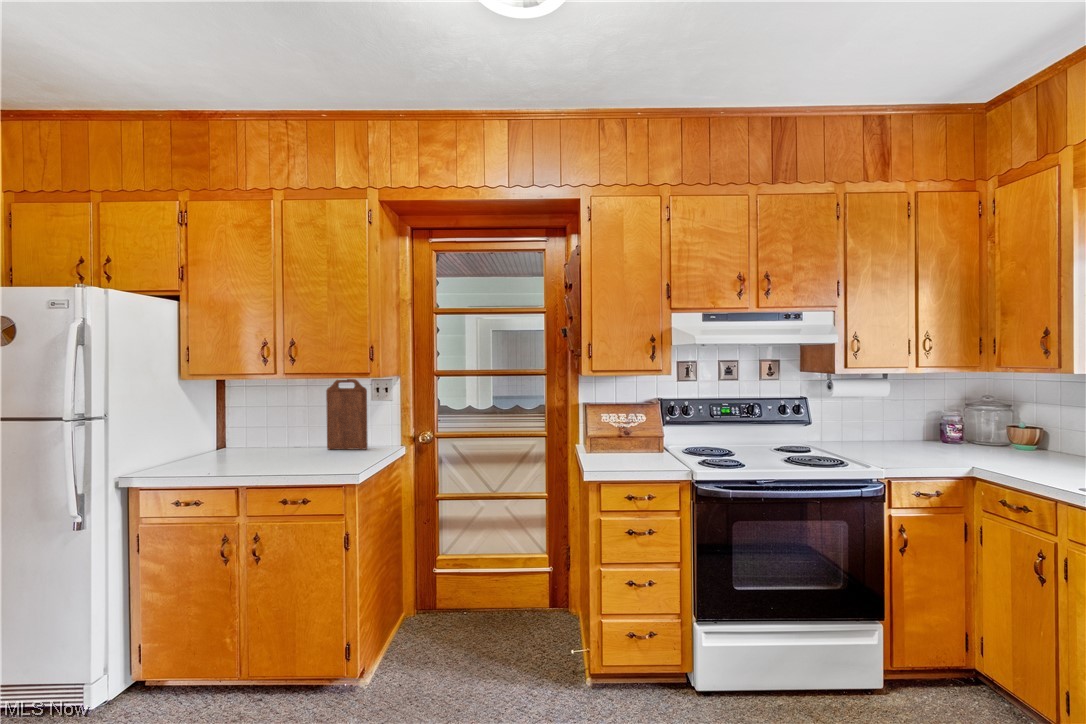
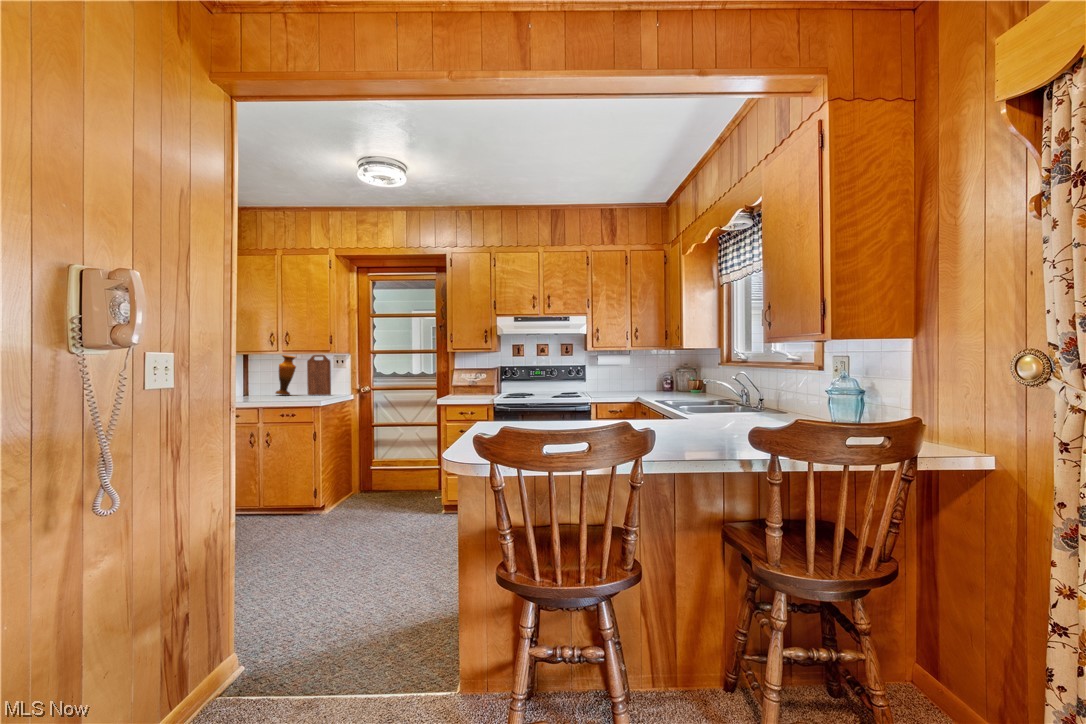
vase: none [271,379,308,450] -> present [276,355,296,395]

